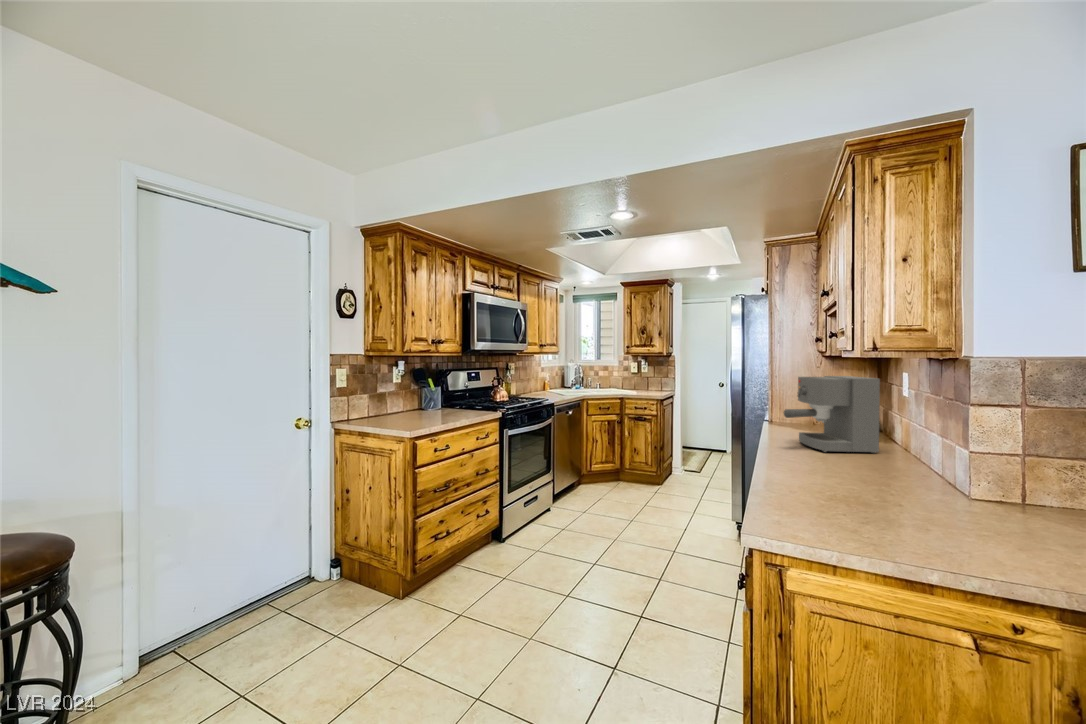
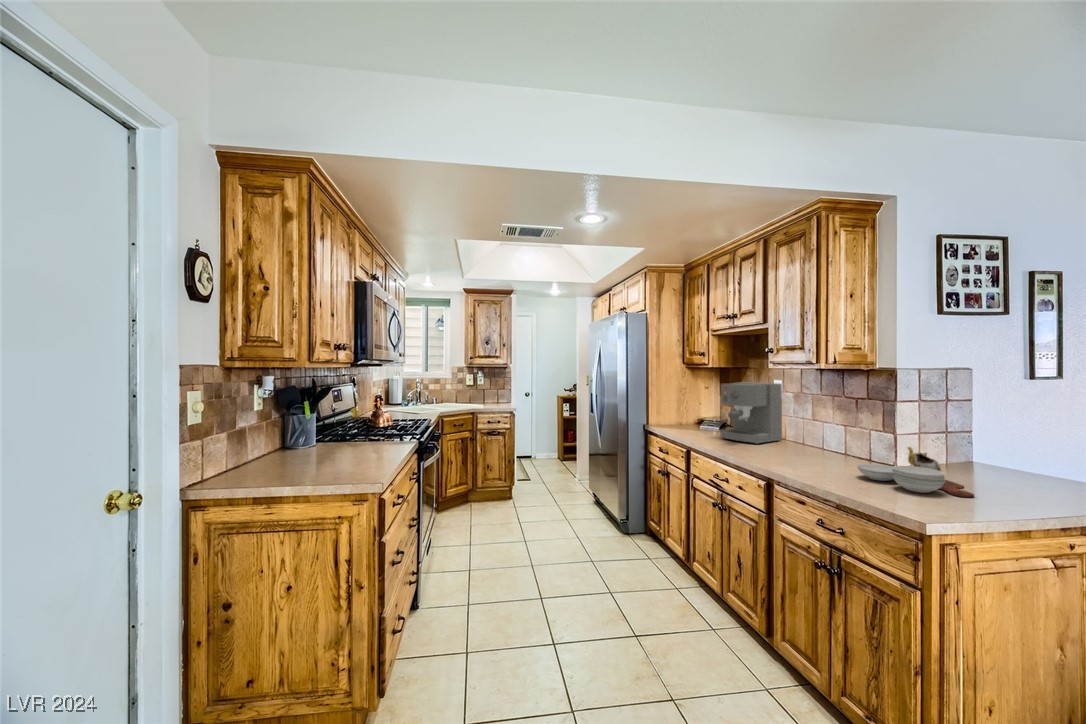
cutting board: none [819,469,952,543] -> present [857,447,974,497]

